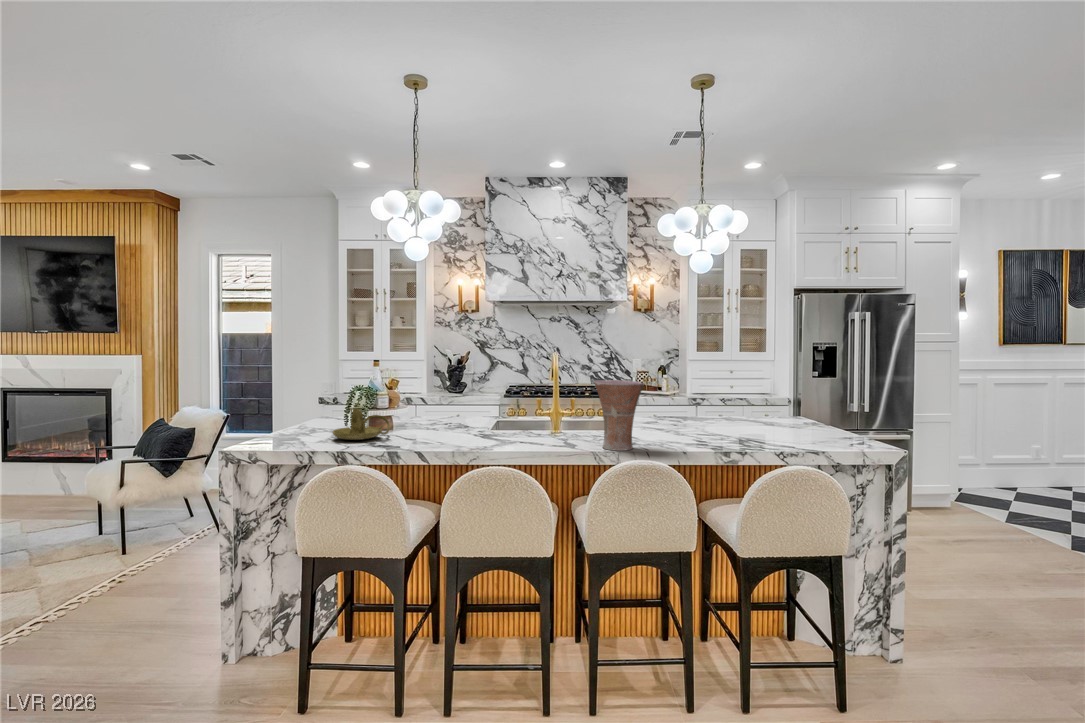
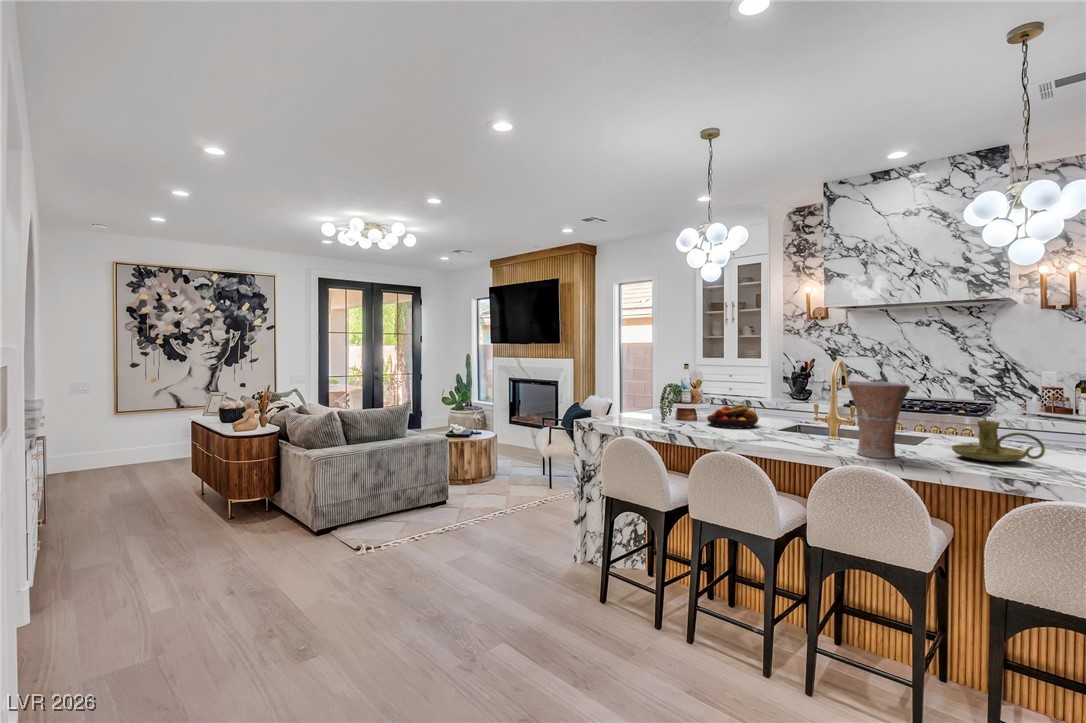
fruit bowl: none [424,406,478,434] -> present [707,405,758,428]
candle holder: present [333,408,390,440] -> present [952,421,1045,462]

